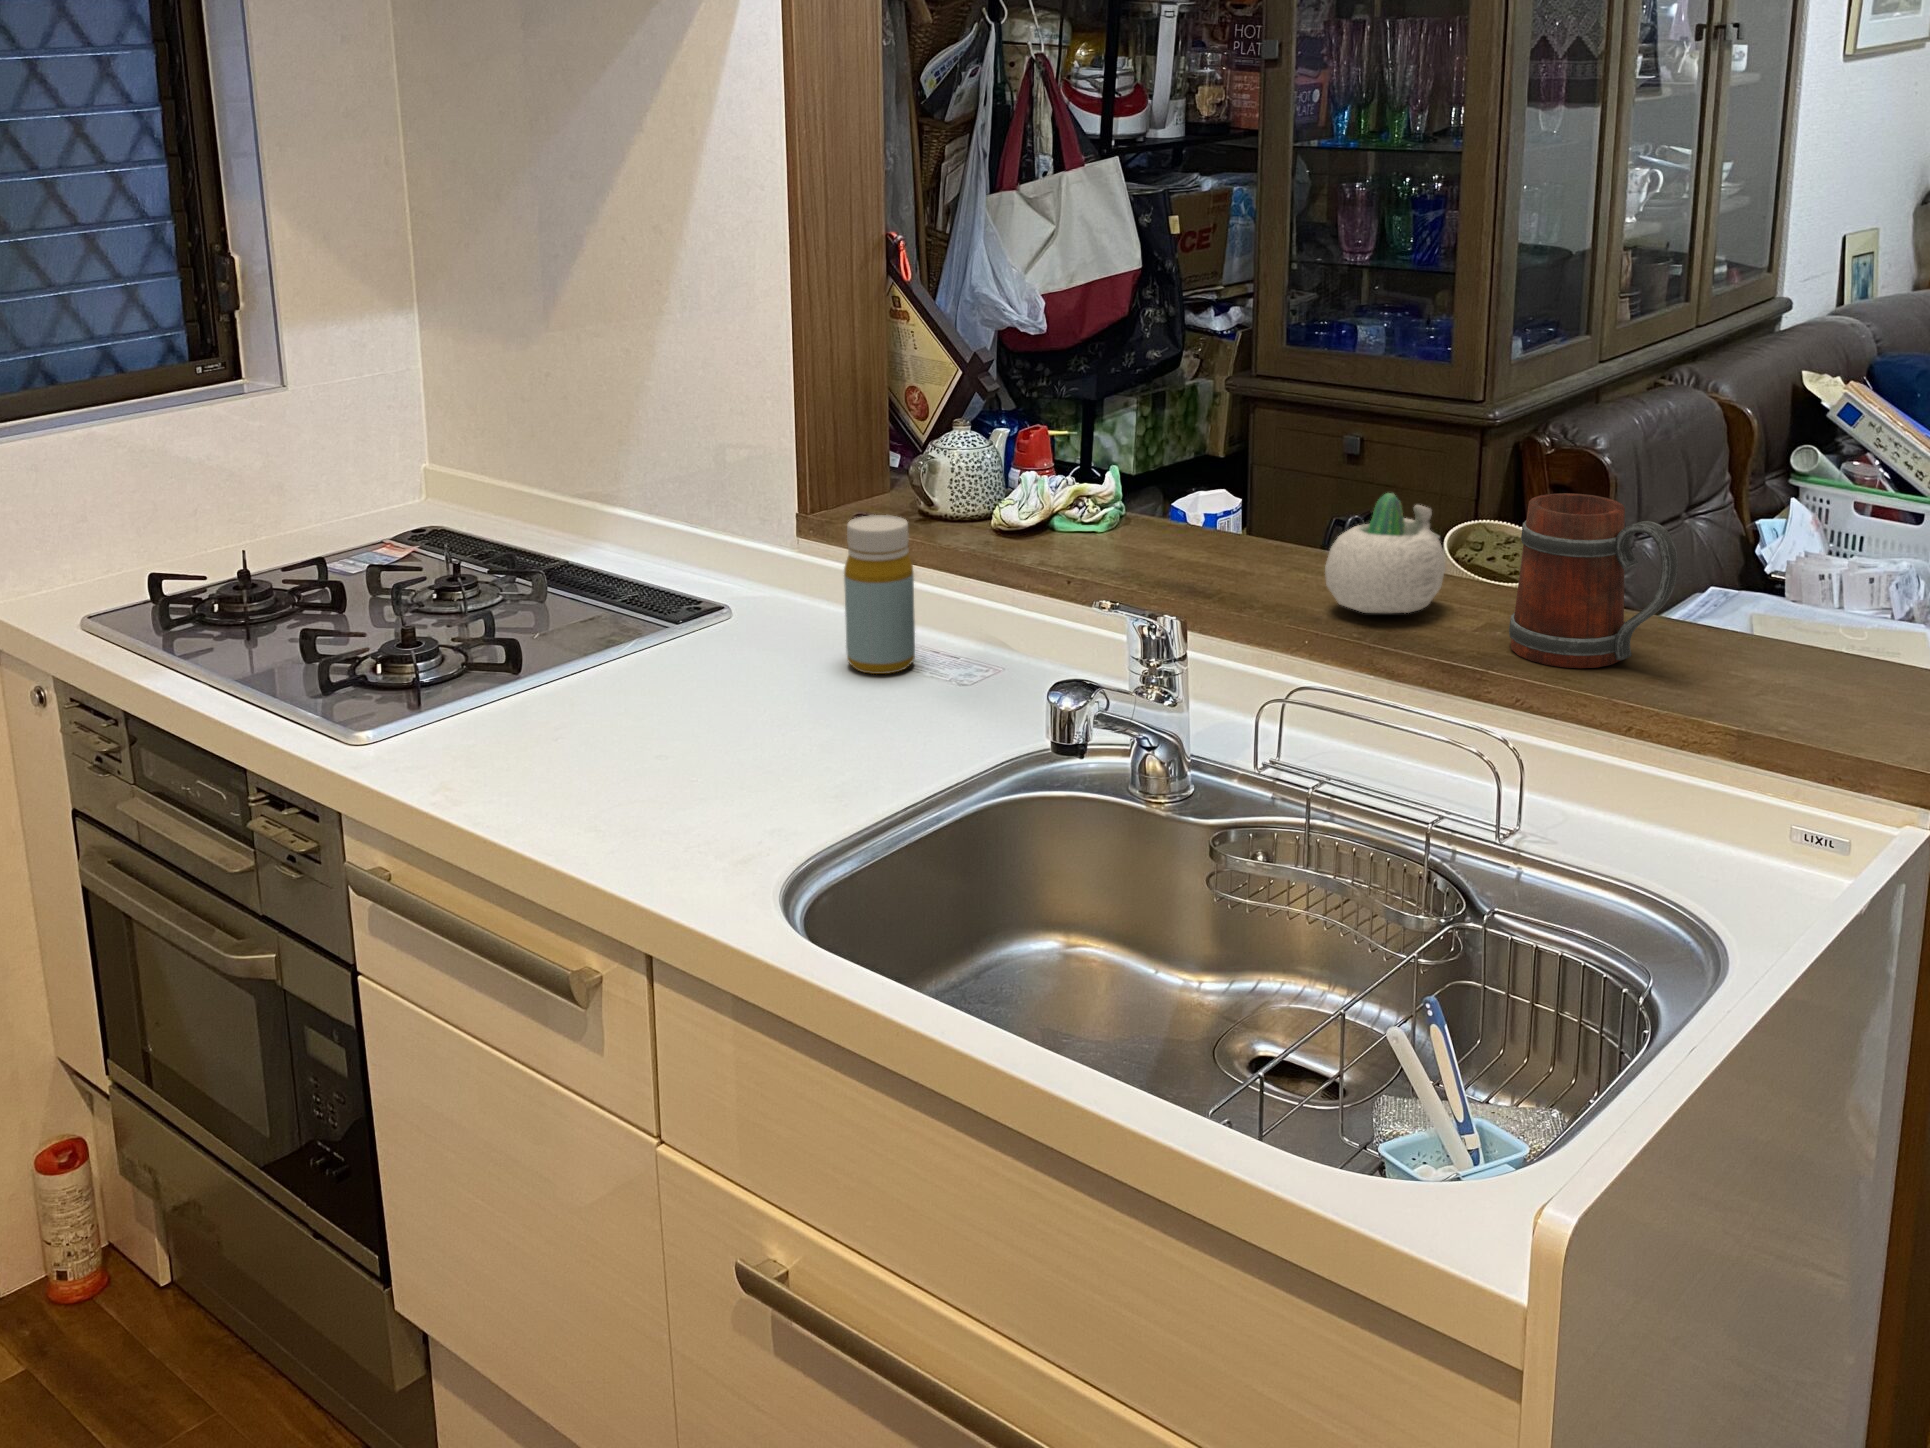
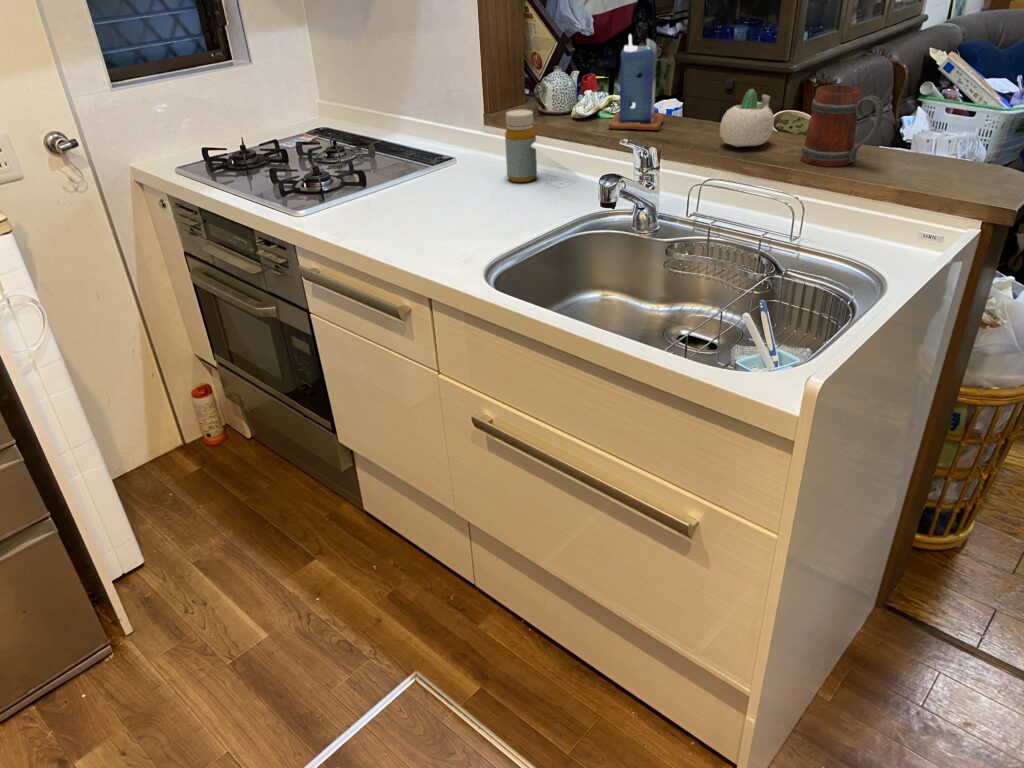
candle: none [1079,366,1202,567] -> present [609,34,664,130]

